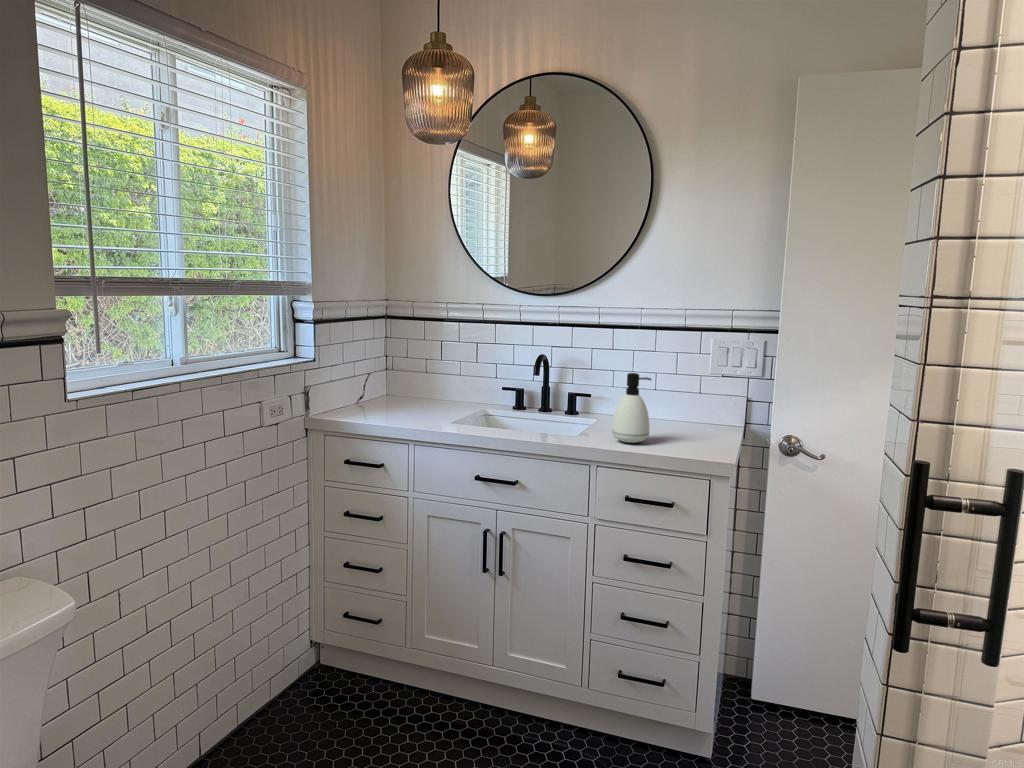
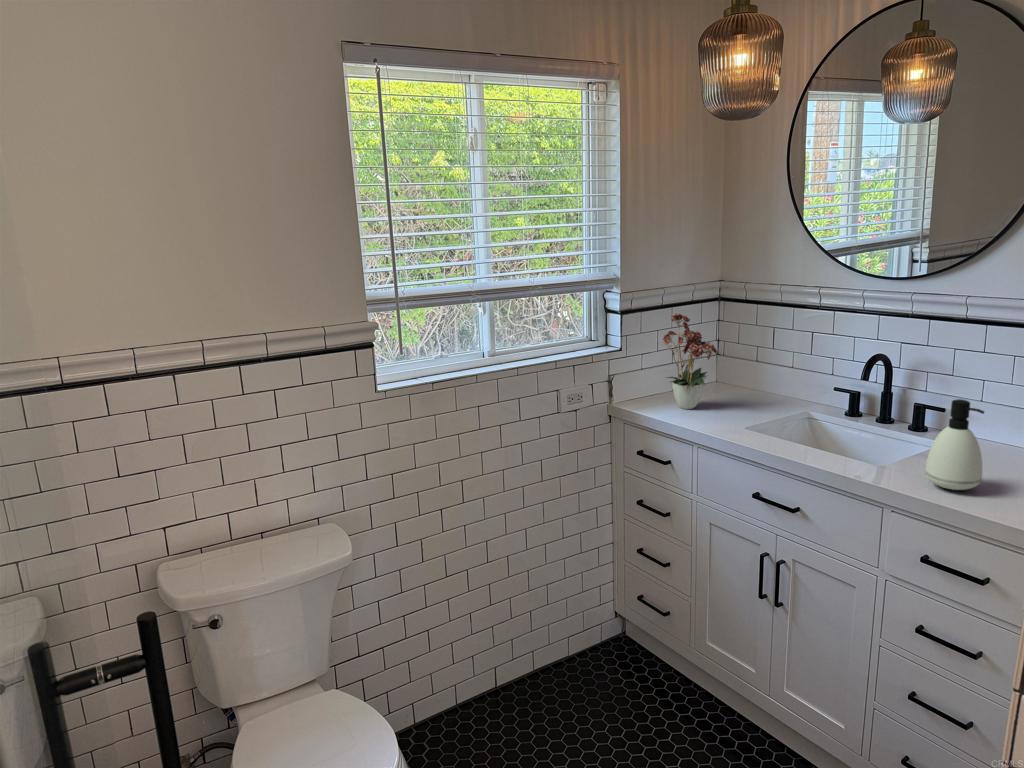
flower arrangement: none [351,318,417,415] -> present [663,313,717,409]

